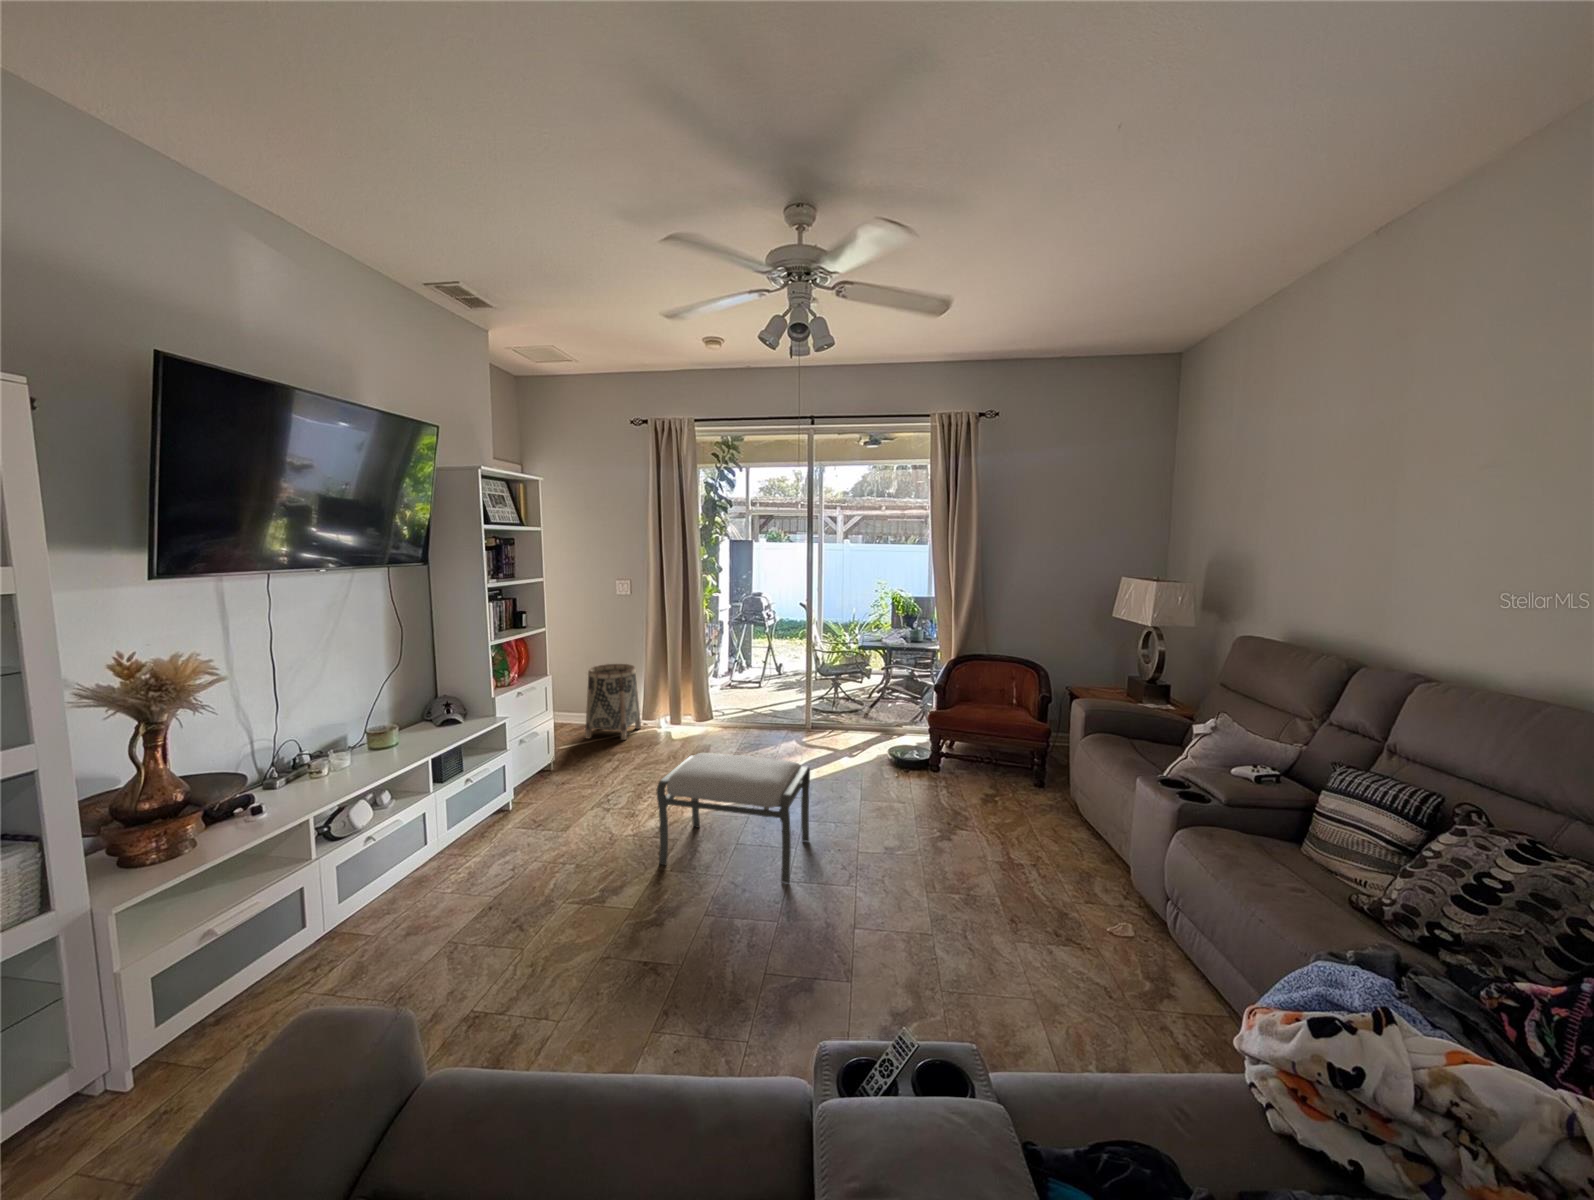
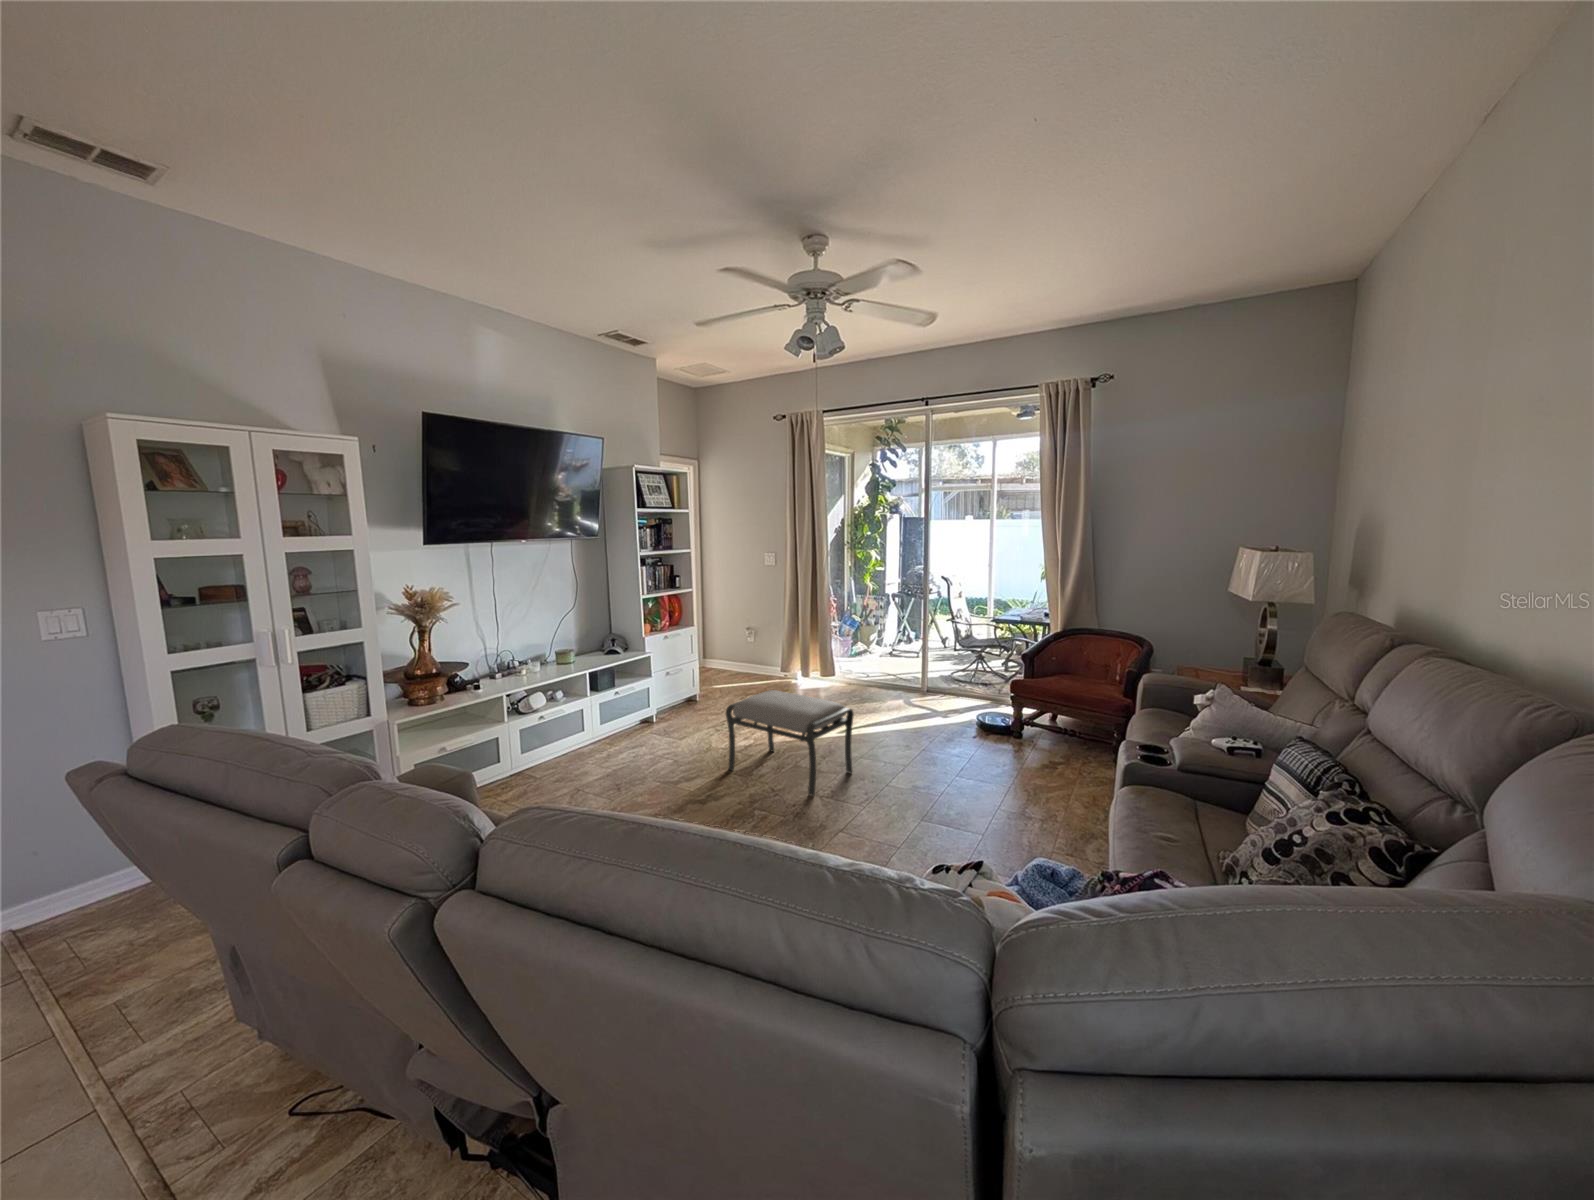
basket: present [585,664,641,740] -> none [730,623,778,687]

